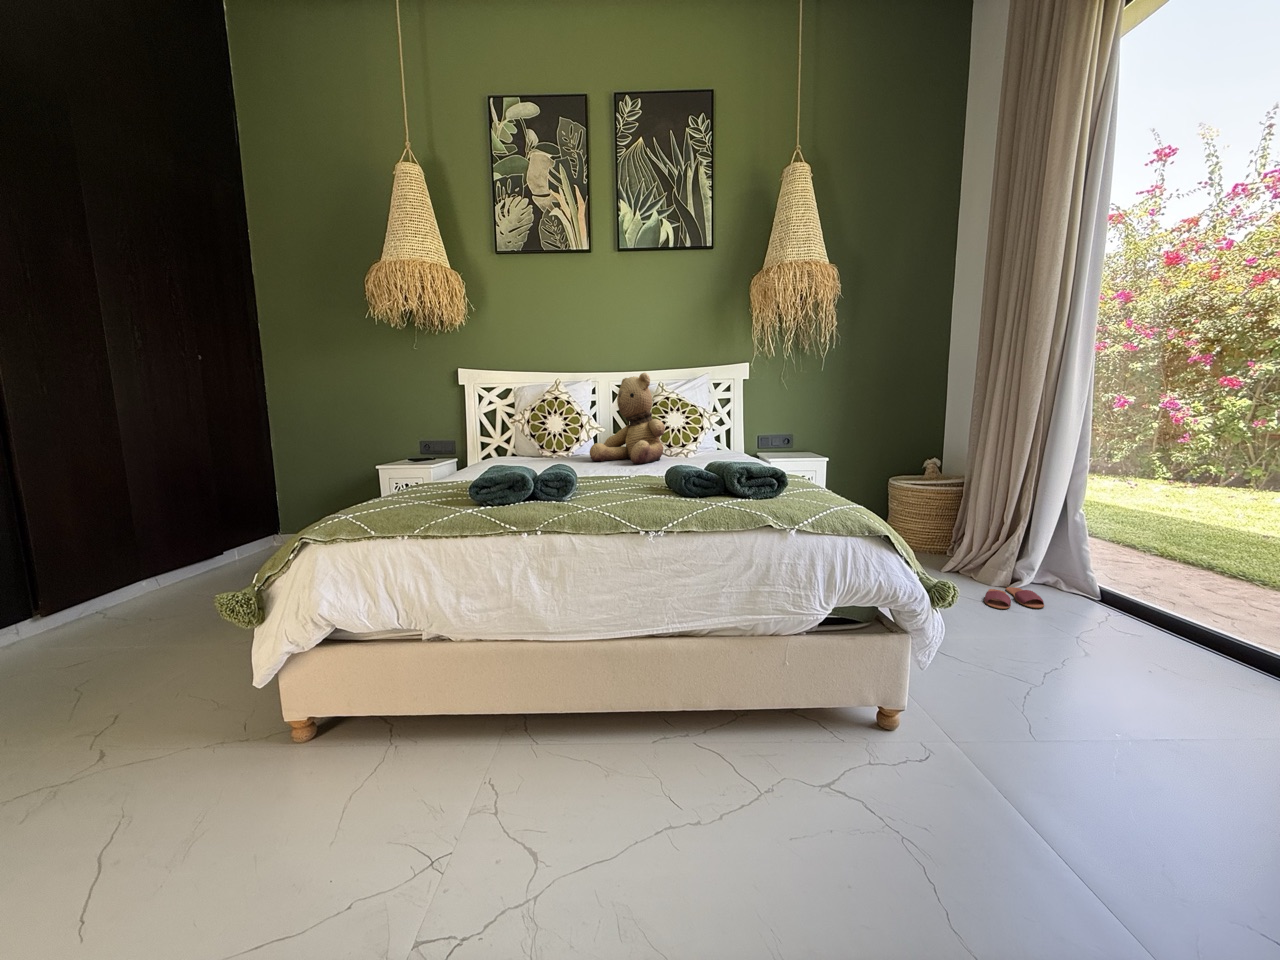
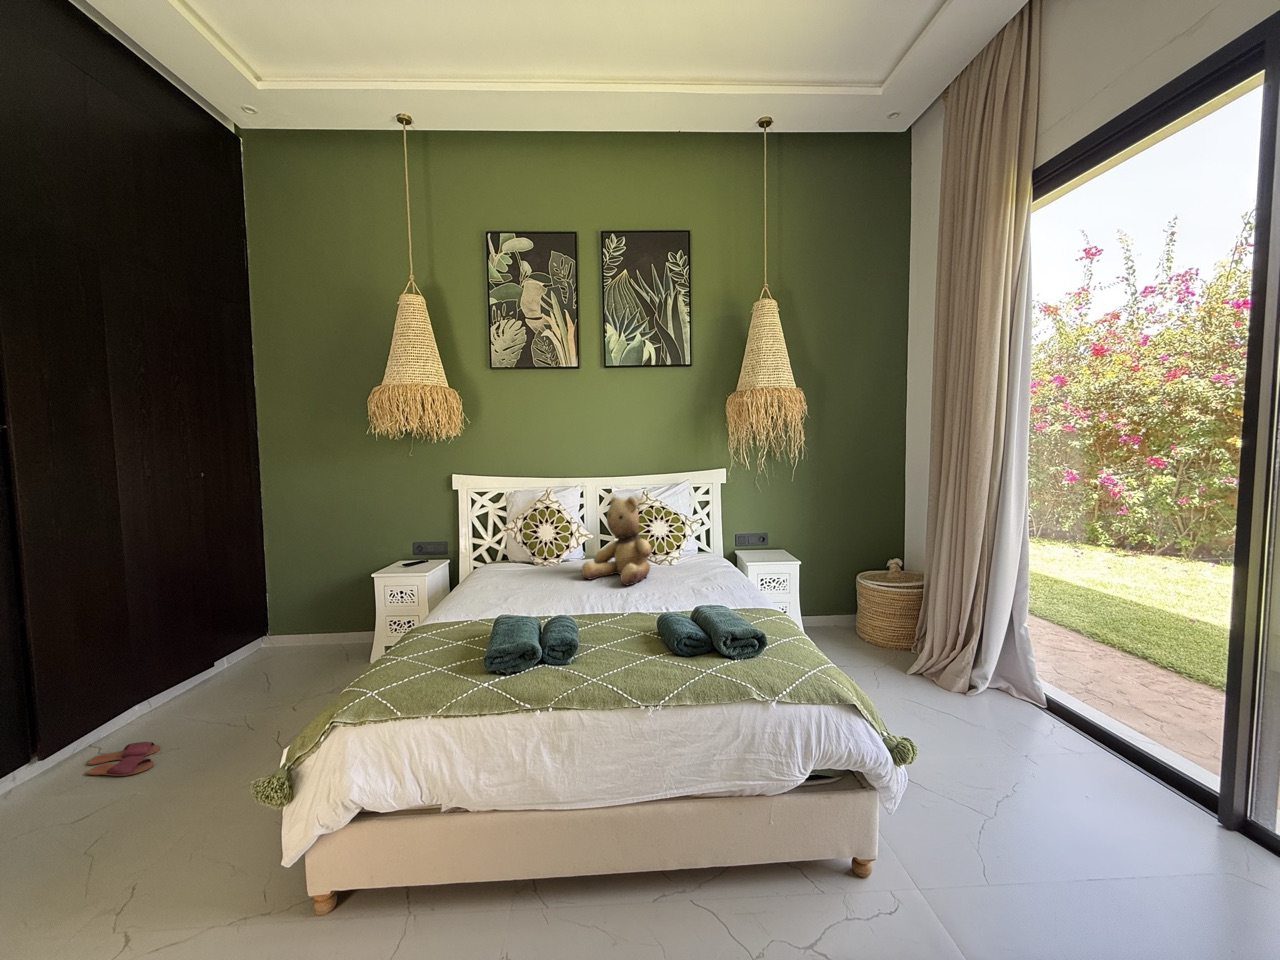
slippers: present [984,587,1044,609] -> present [87,742,160,776]

